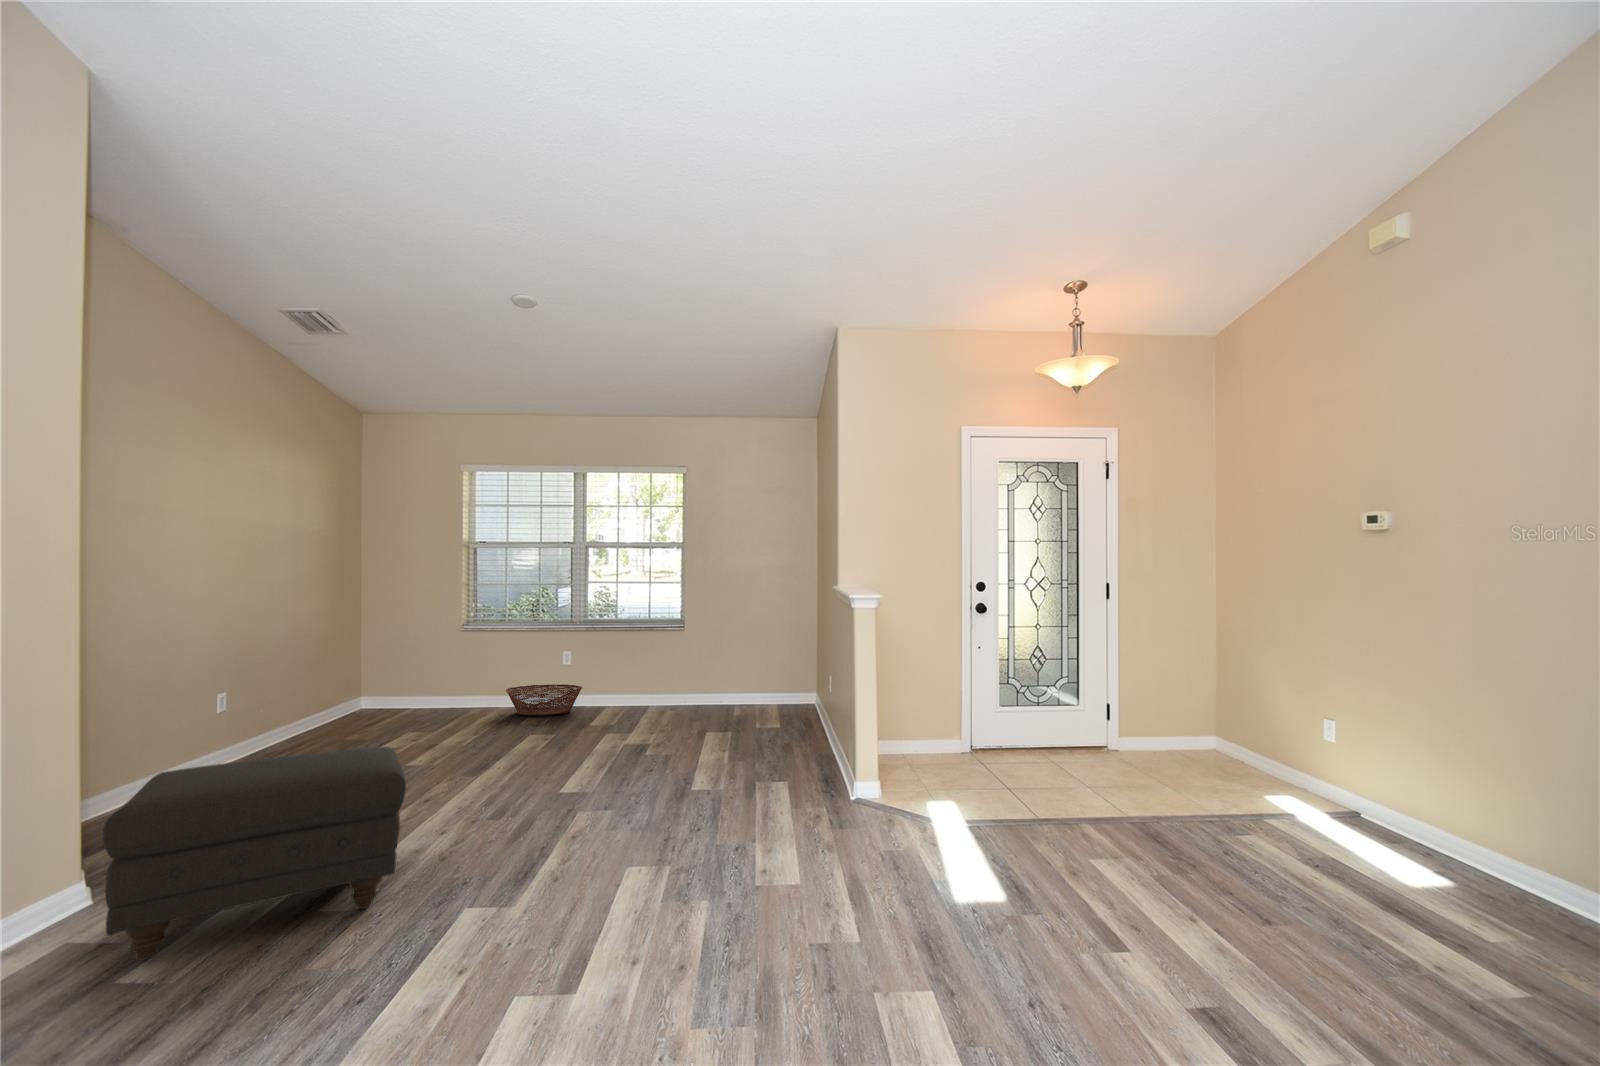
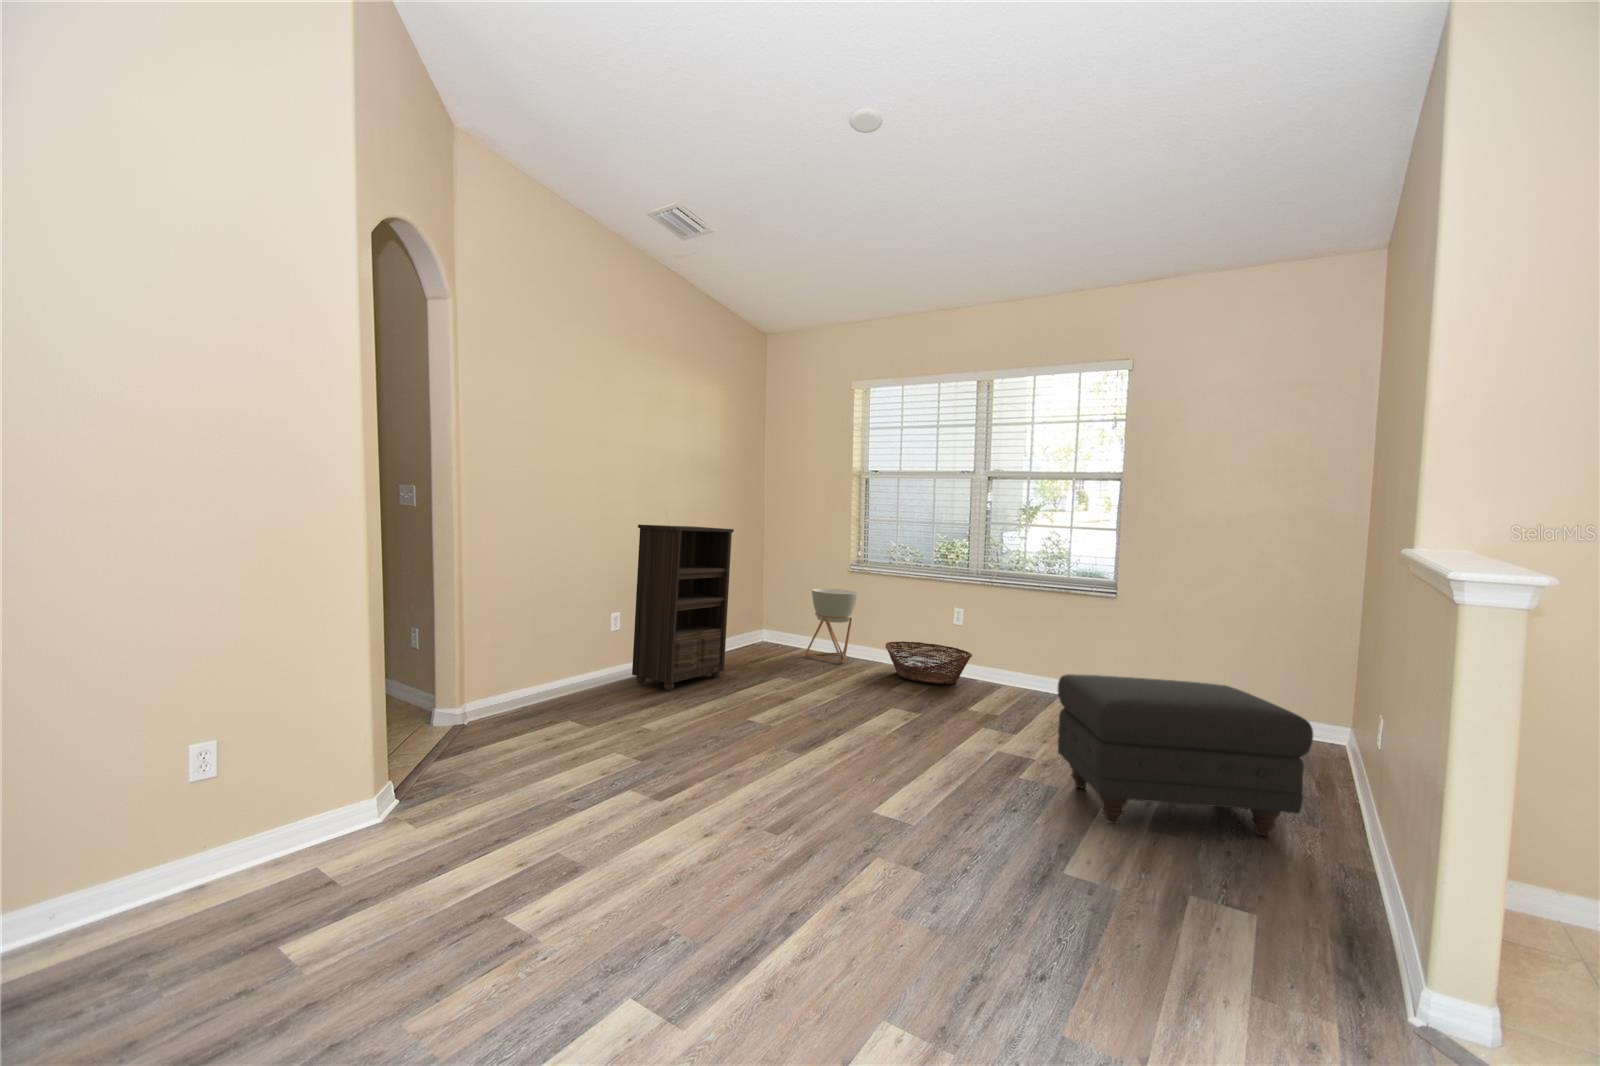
bookshelf: none [239,600,355,765] -> present [632,525,734,690]
planter: none [420,650,473,714] -> present [805,589,858,663]
ottoman: present [103,747,406,960] -> present [1058,674,1313,837]

